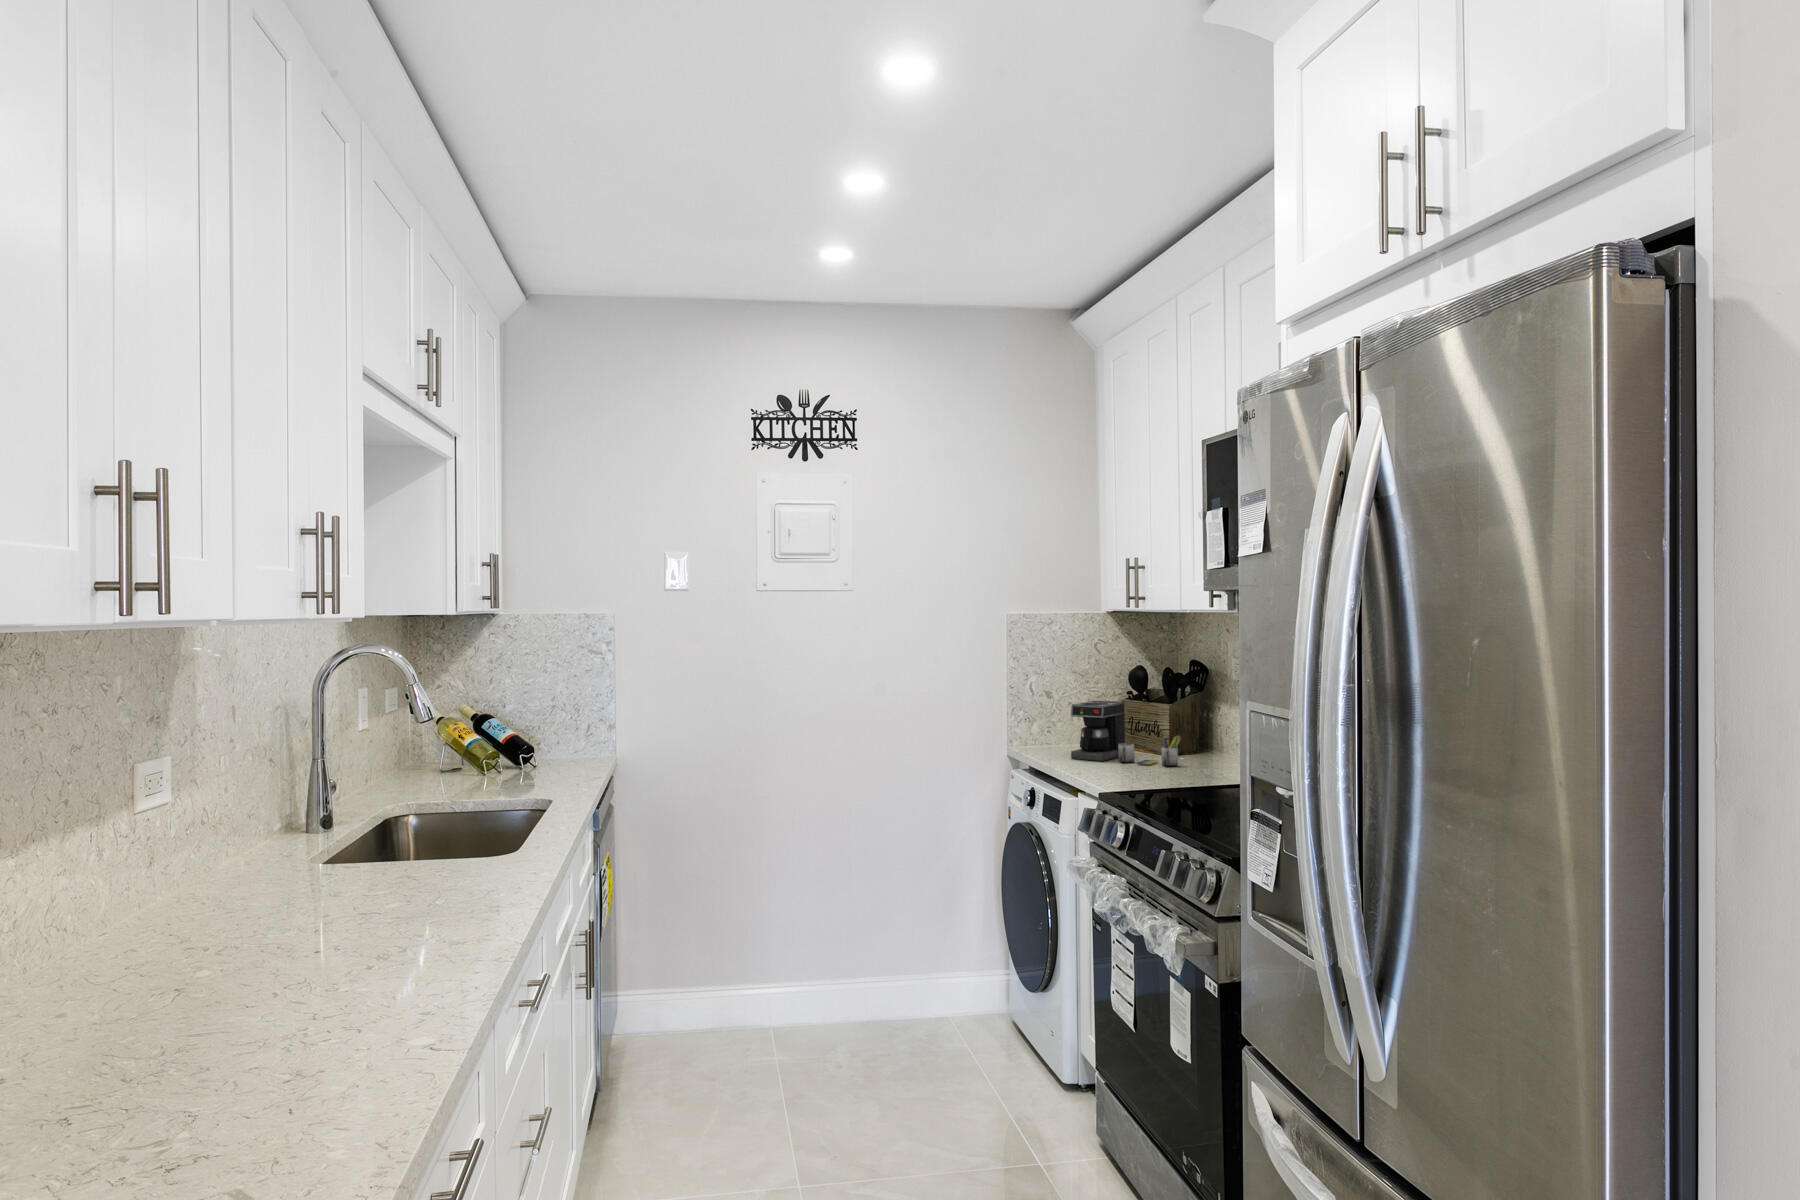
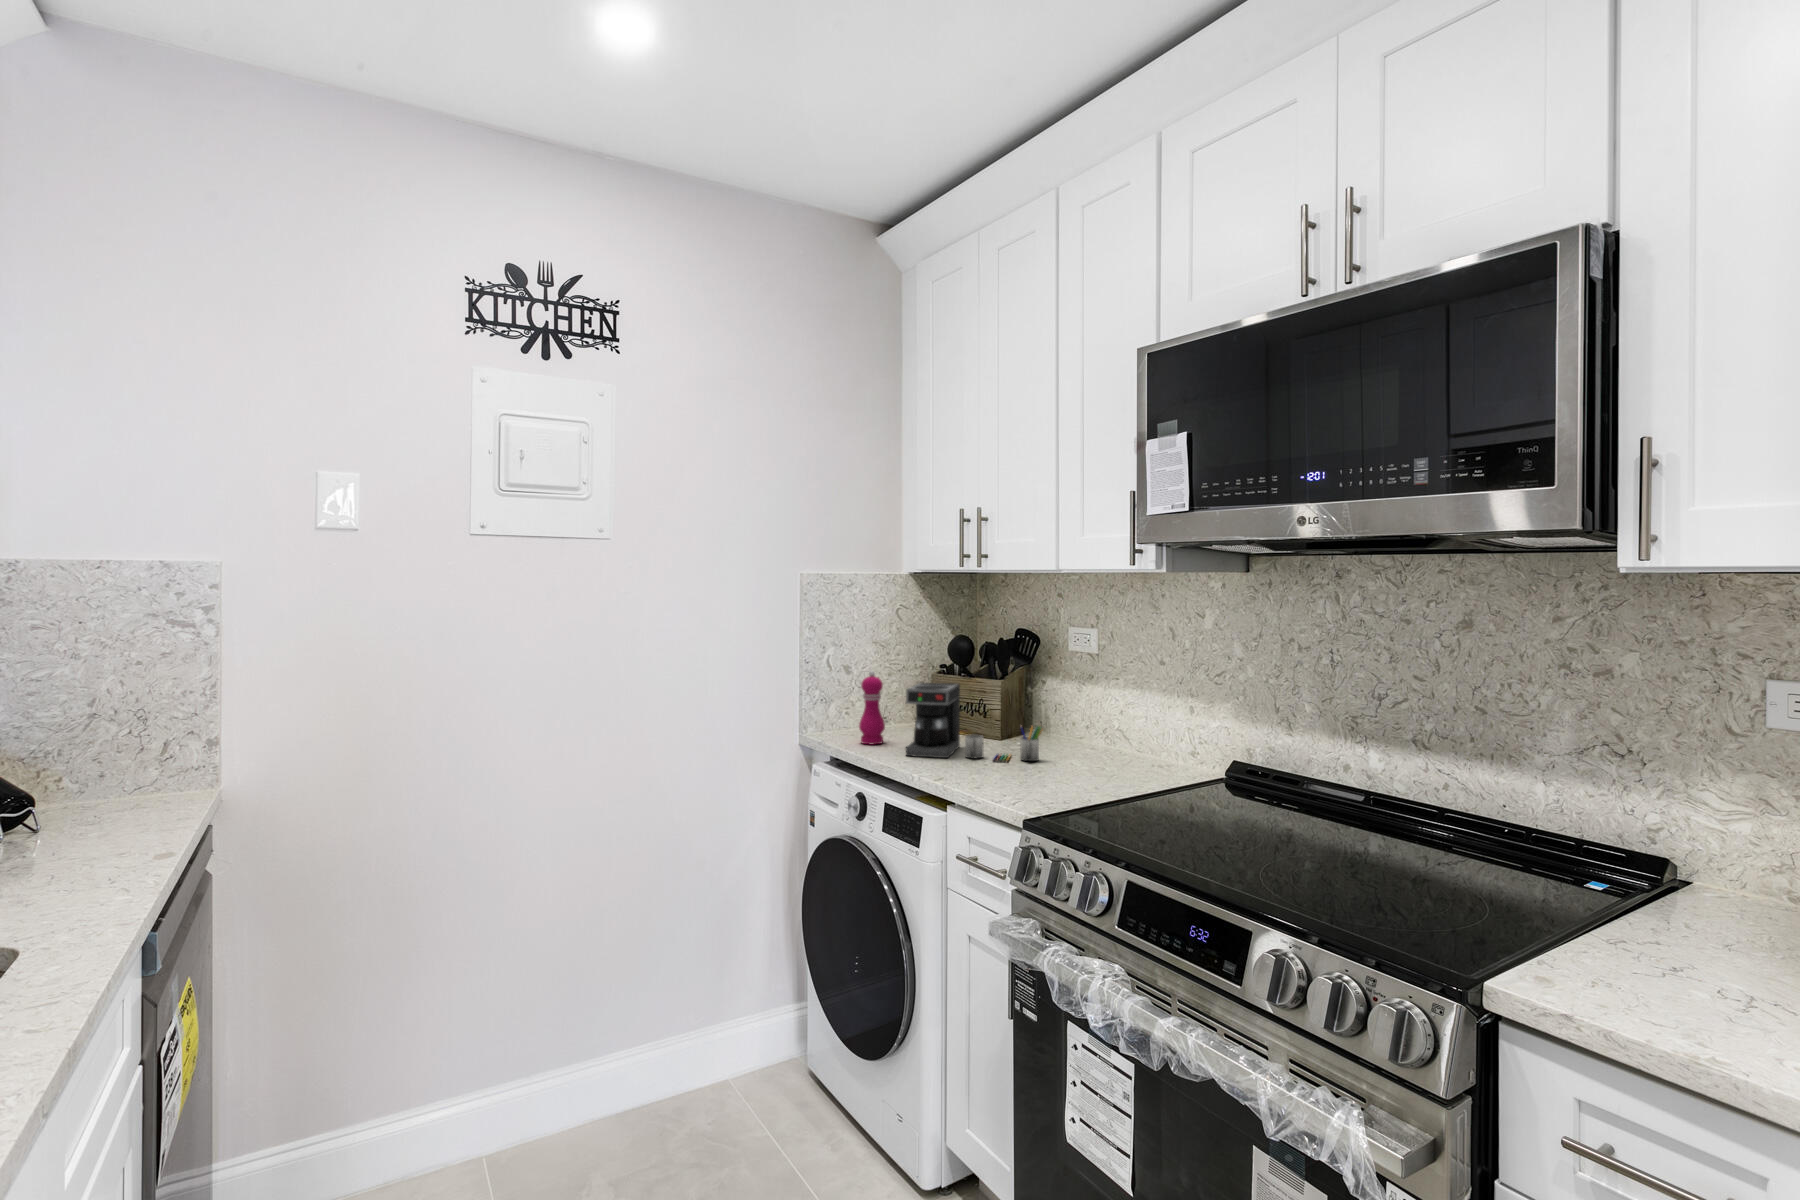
pepper mill: none [1045,690,1066,751] -> present [859,671,885,744]

